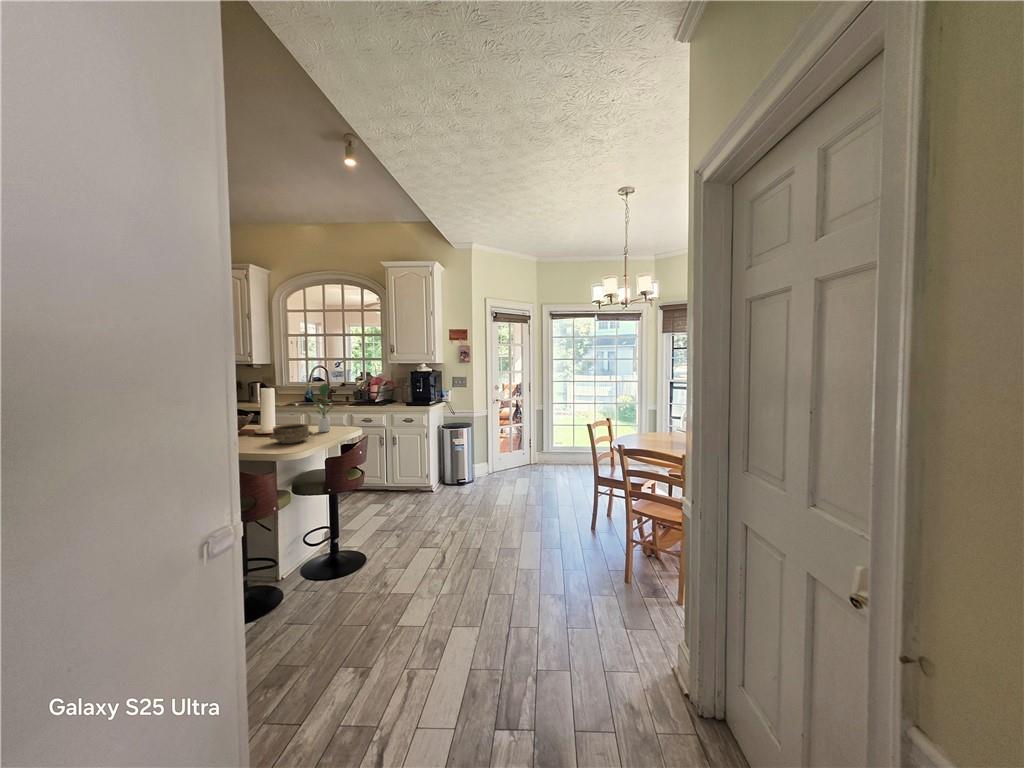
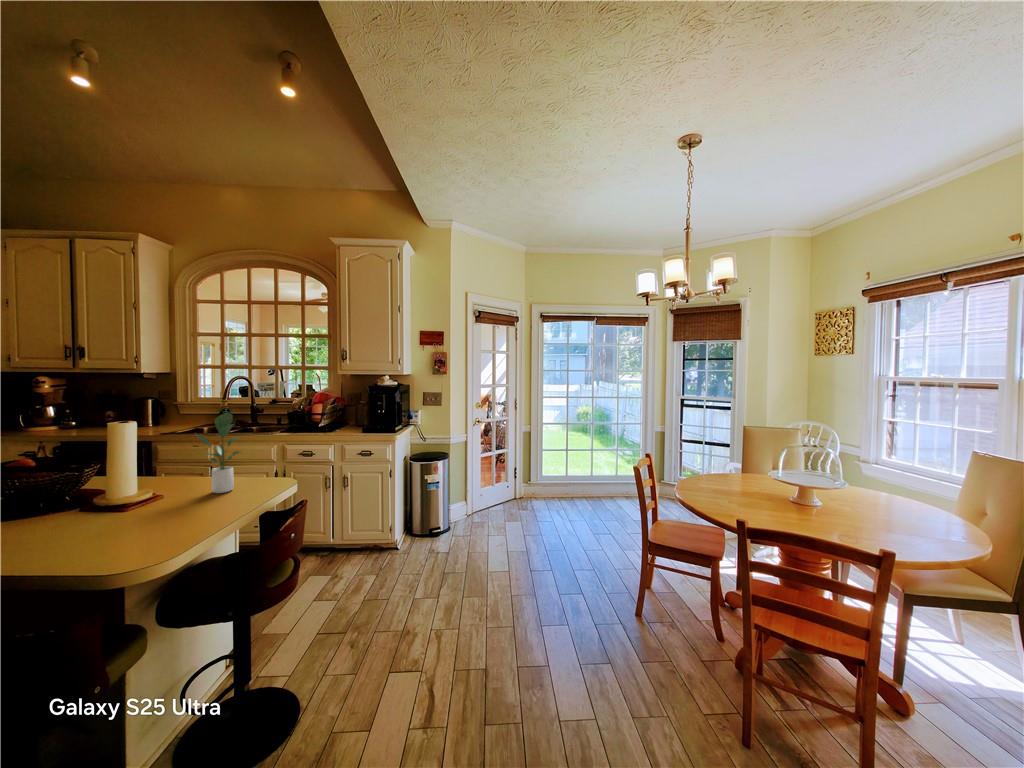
ceramic bowl: present [269,424,313,444] -> none [94,488,191,532]

